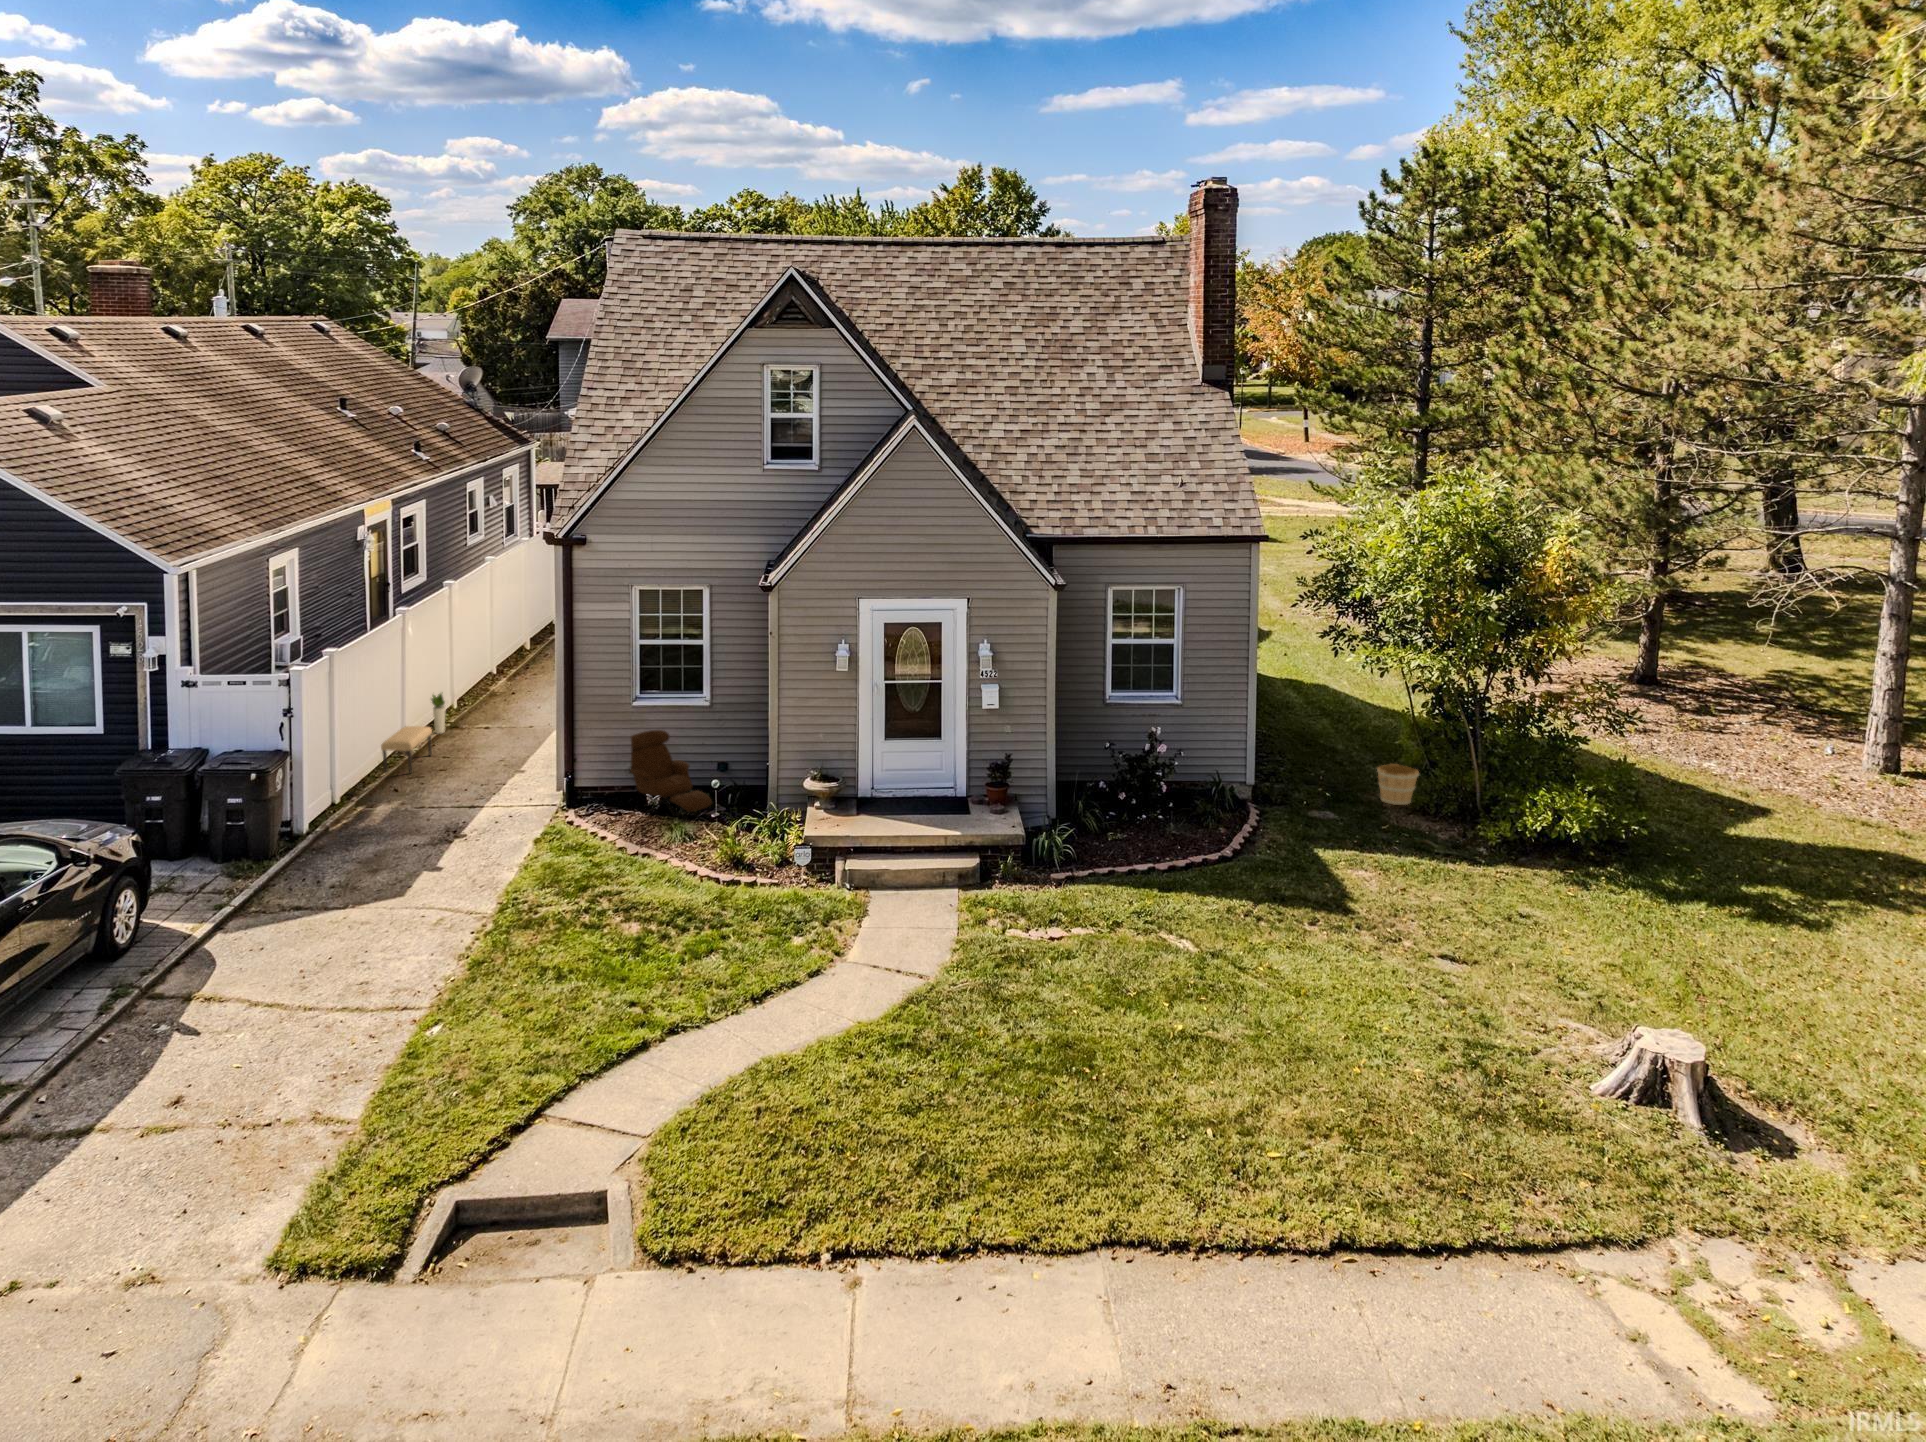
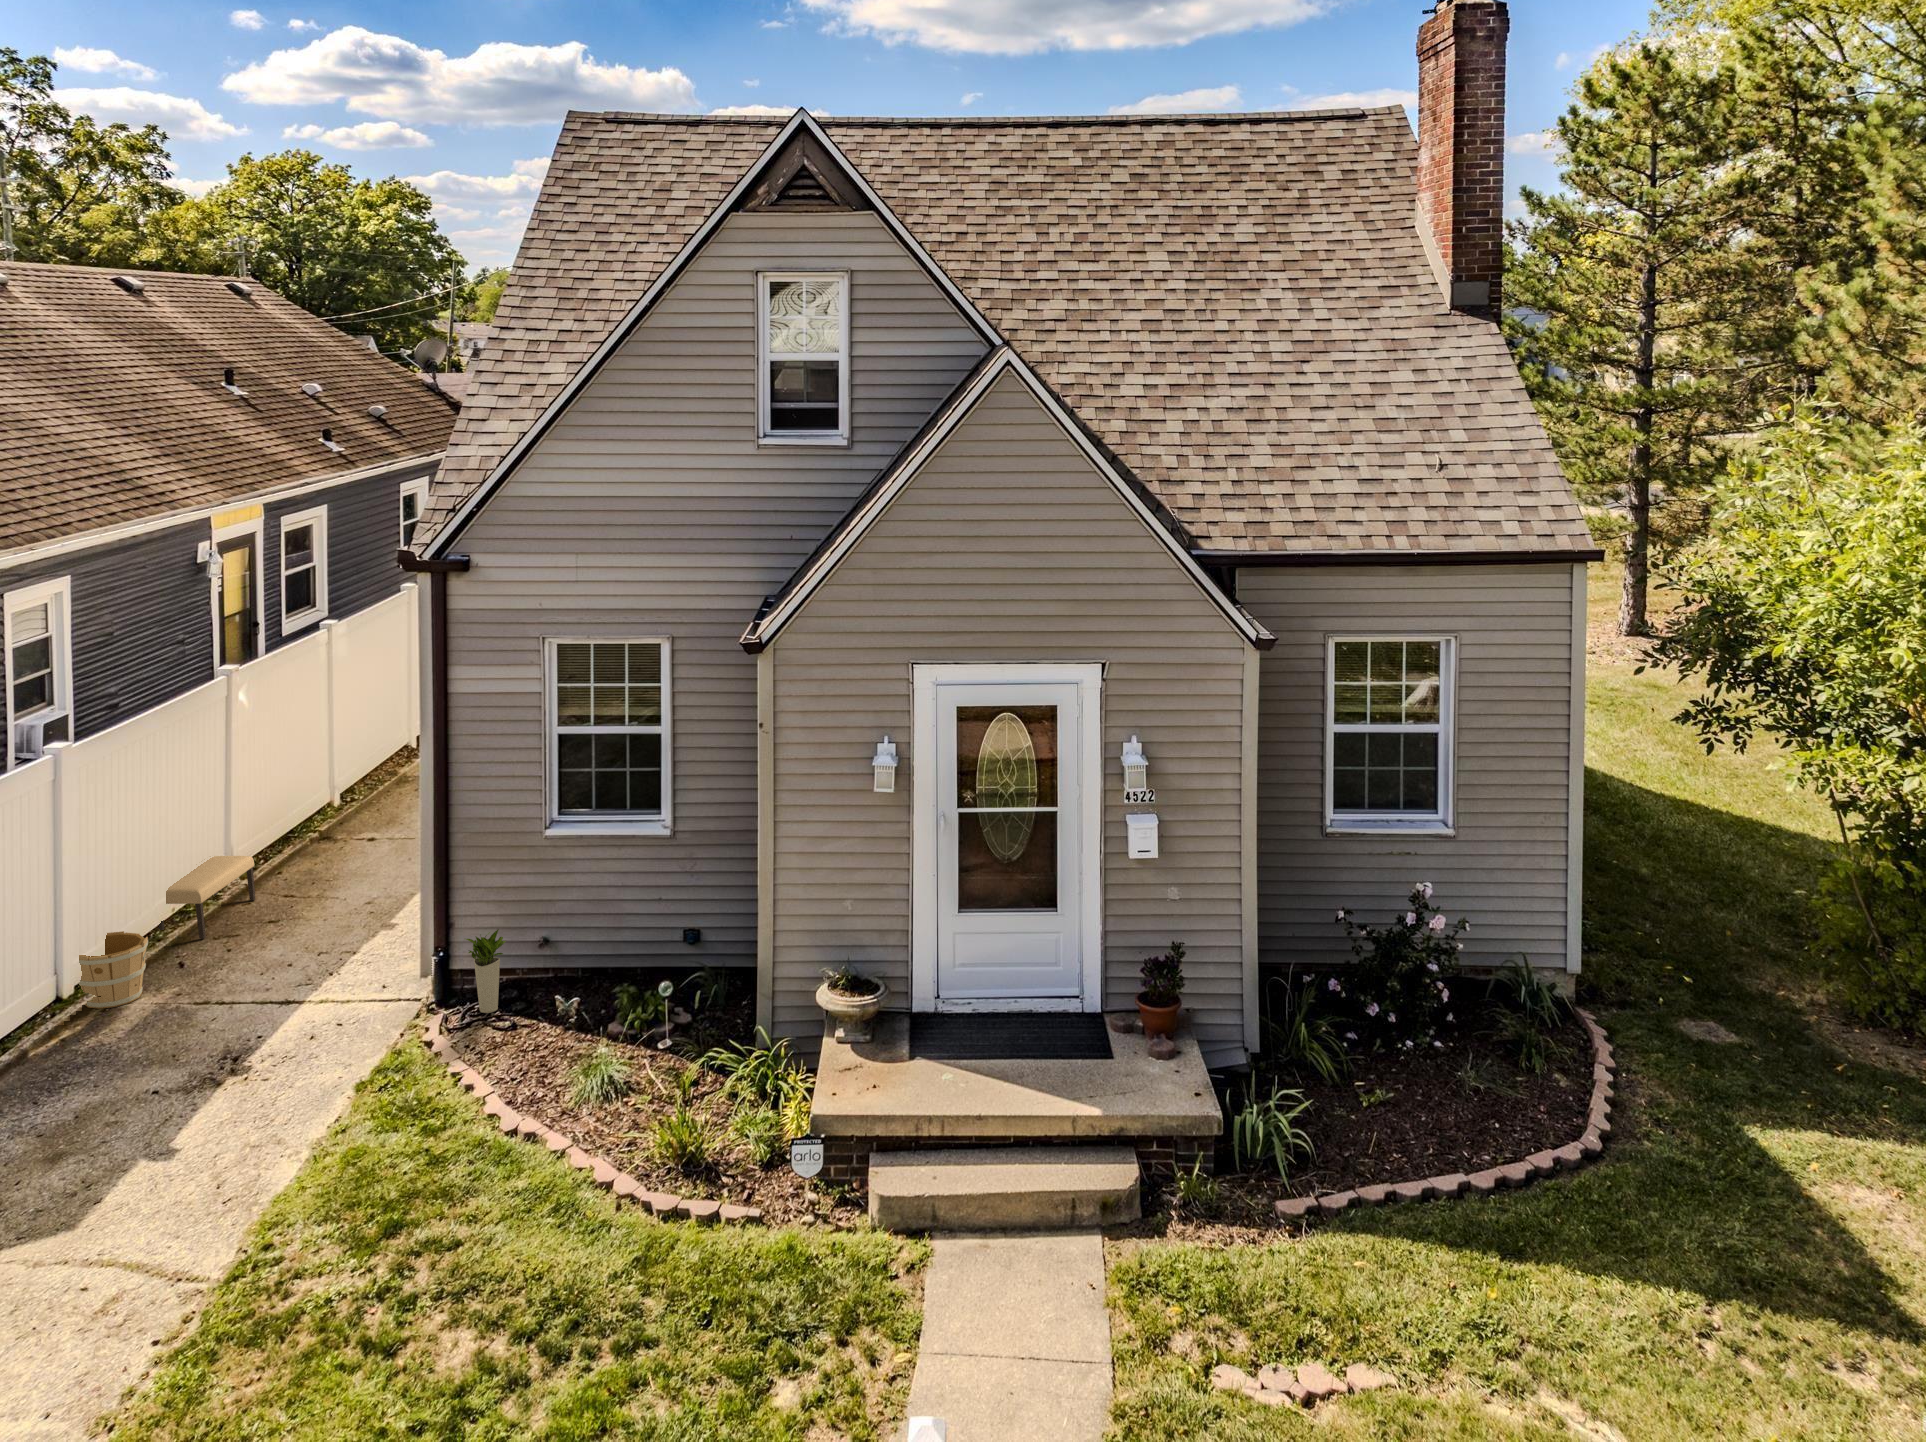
planter: present [431,693,445,734] -> present [466,929,506,1013]
lounge chair: present [630,730,712,821] -> none [531,880,669,1047]
wooden bucket: present [1377,764,1419,805] -> present [79,931,148,1009]

